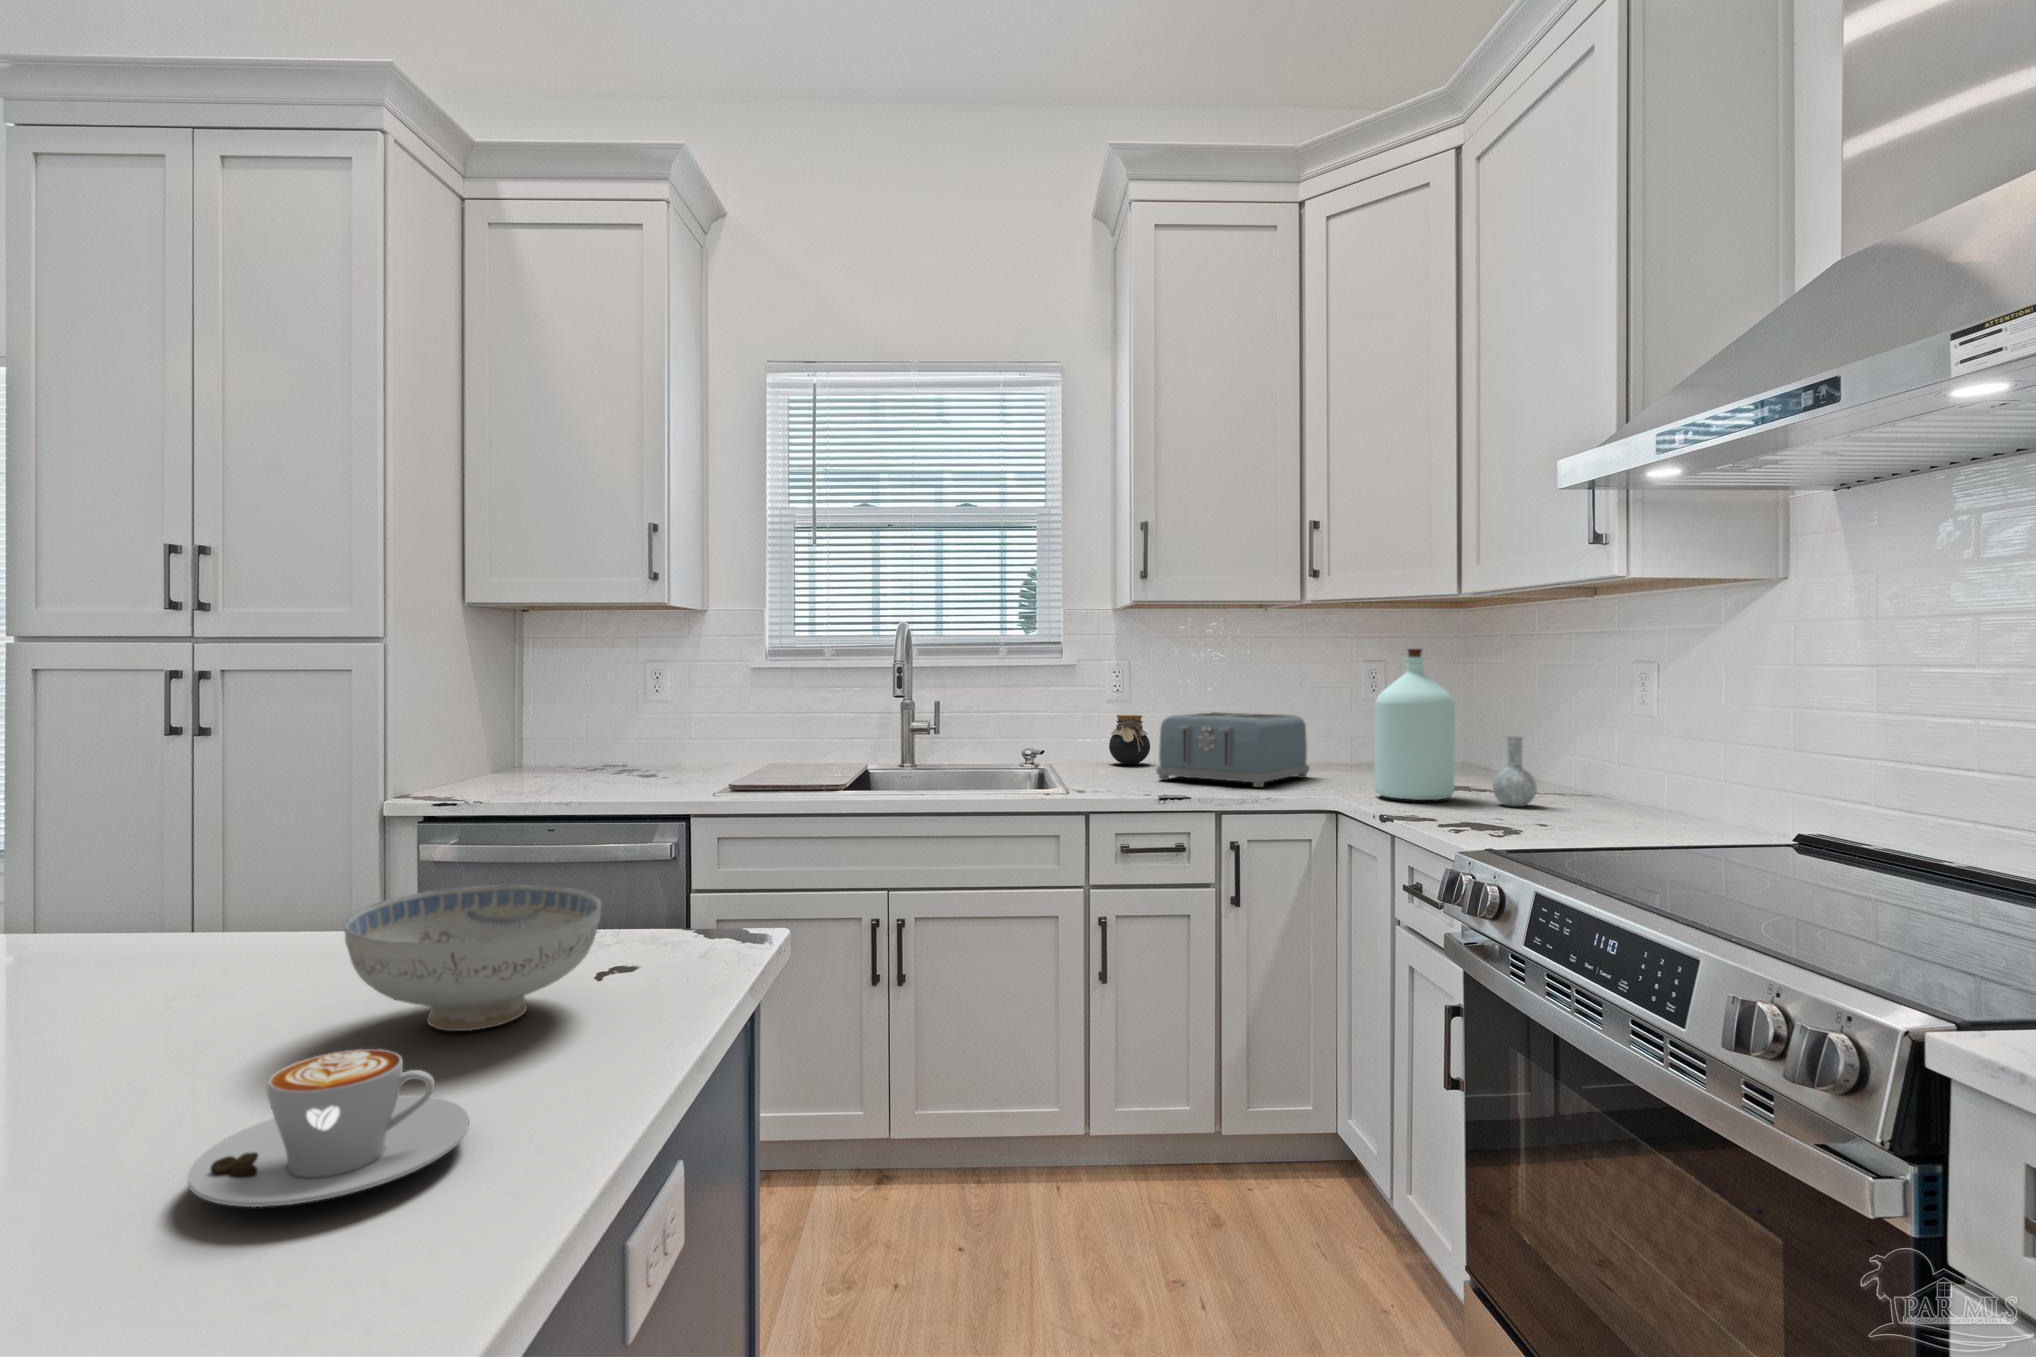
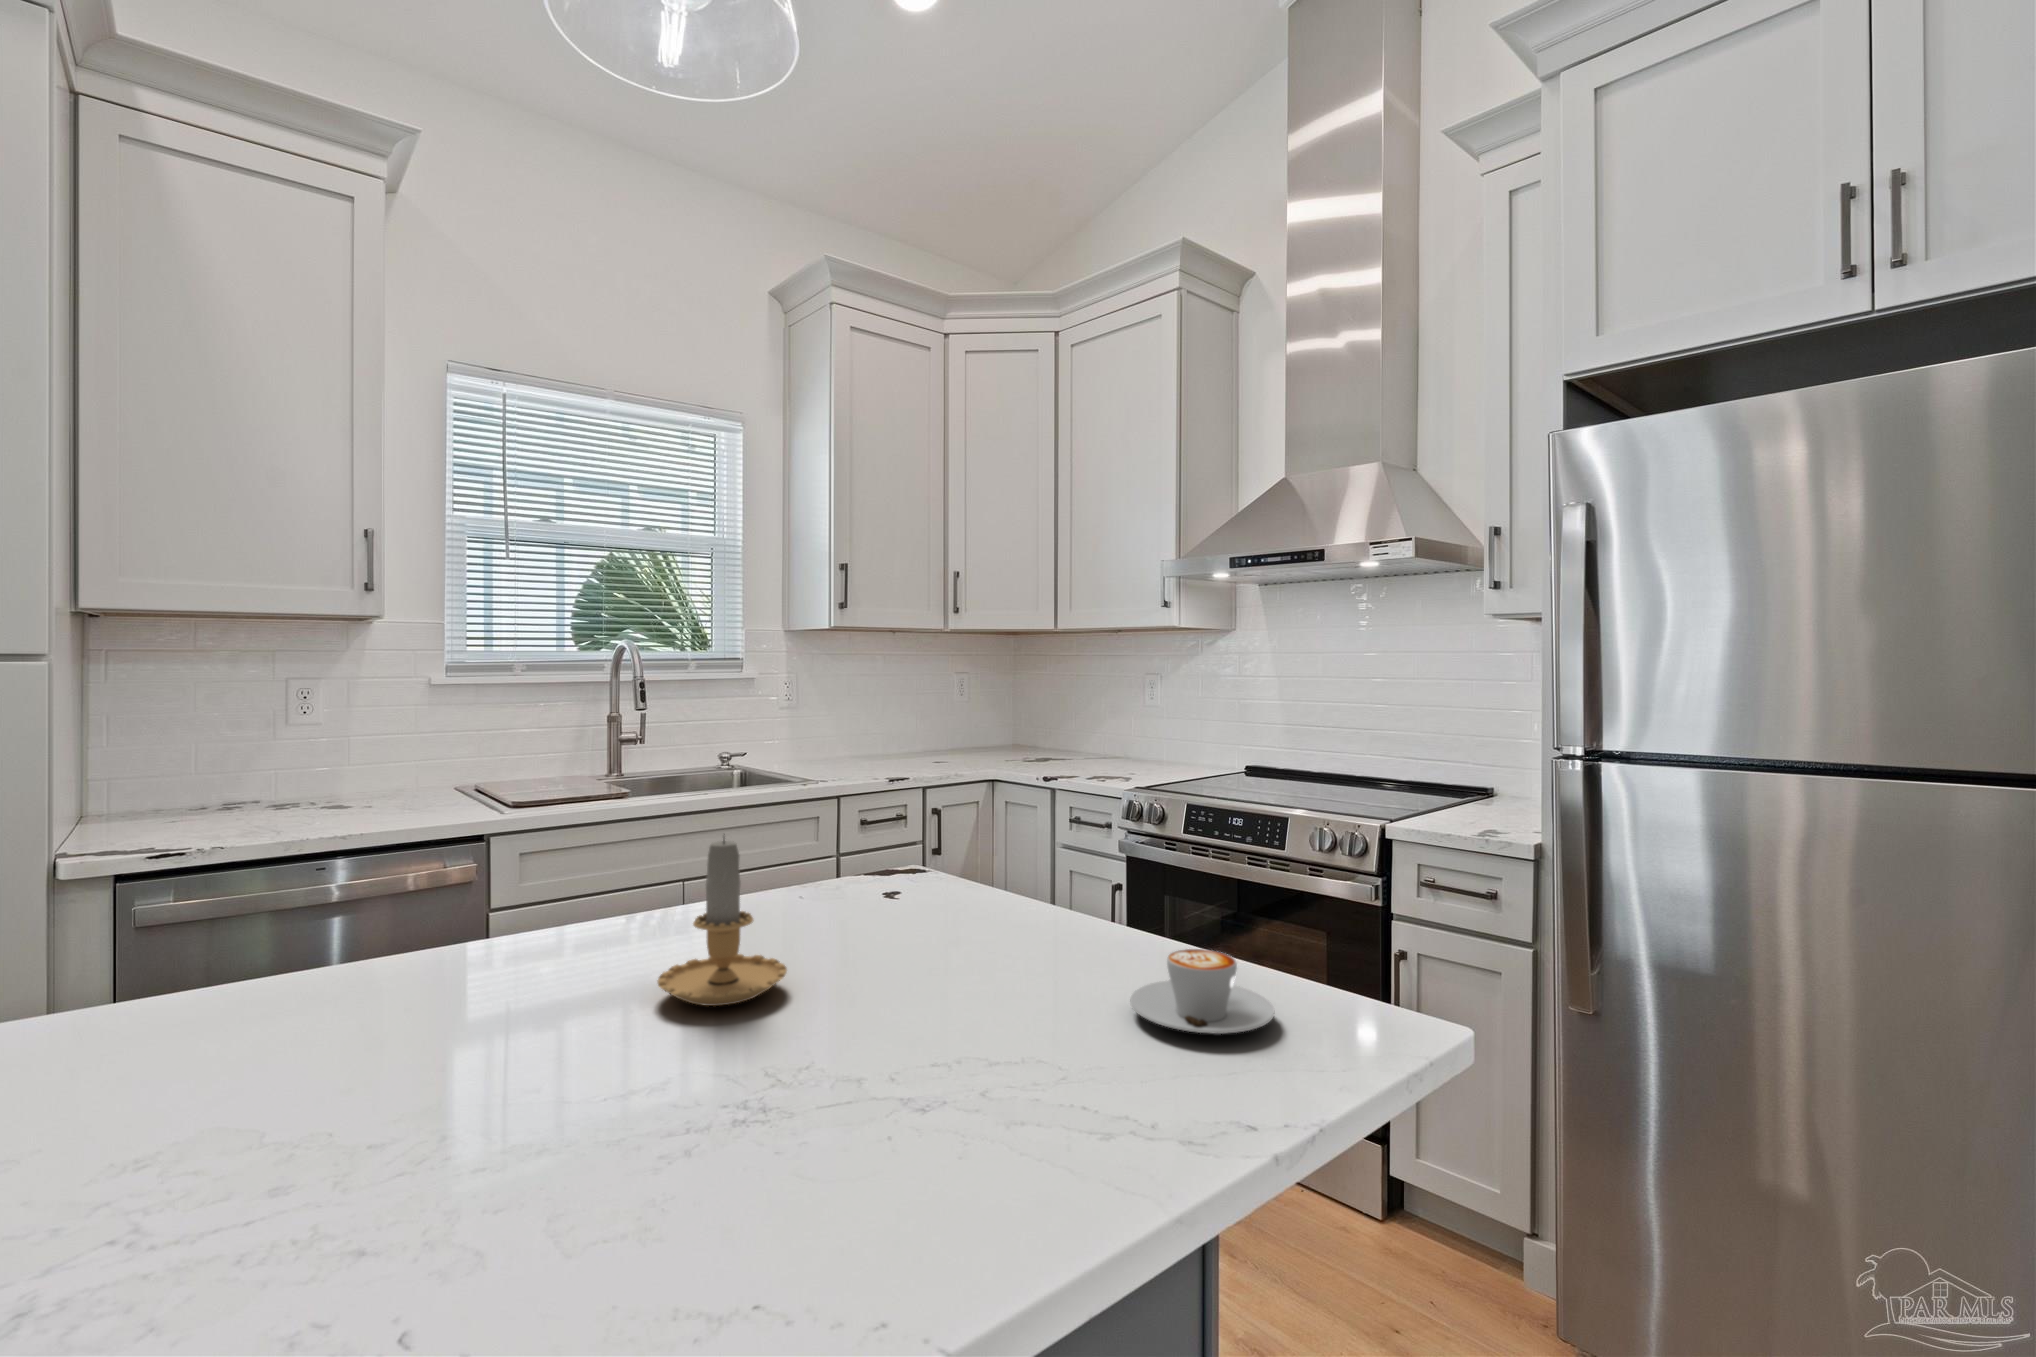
bottle: present [1374,649,1537,806] -> none [1023,668,1121,769]
toaster: present [1156,712,1309,787] -> none [855,713,948,768]
jar: present [1109,715,1150,765] -> none [777,717,811,758]
candle: none [104,803,296,995] -> present [658,840,787,1006]
ceramic bowl: present [344,885,601,1031] -> none [921,865,1084,968]

